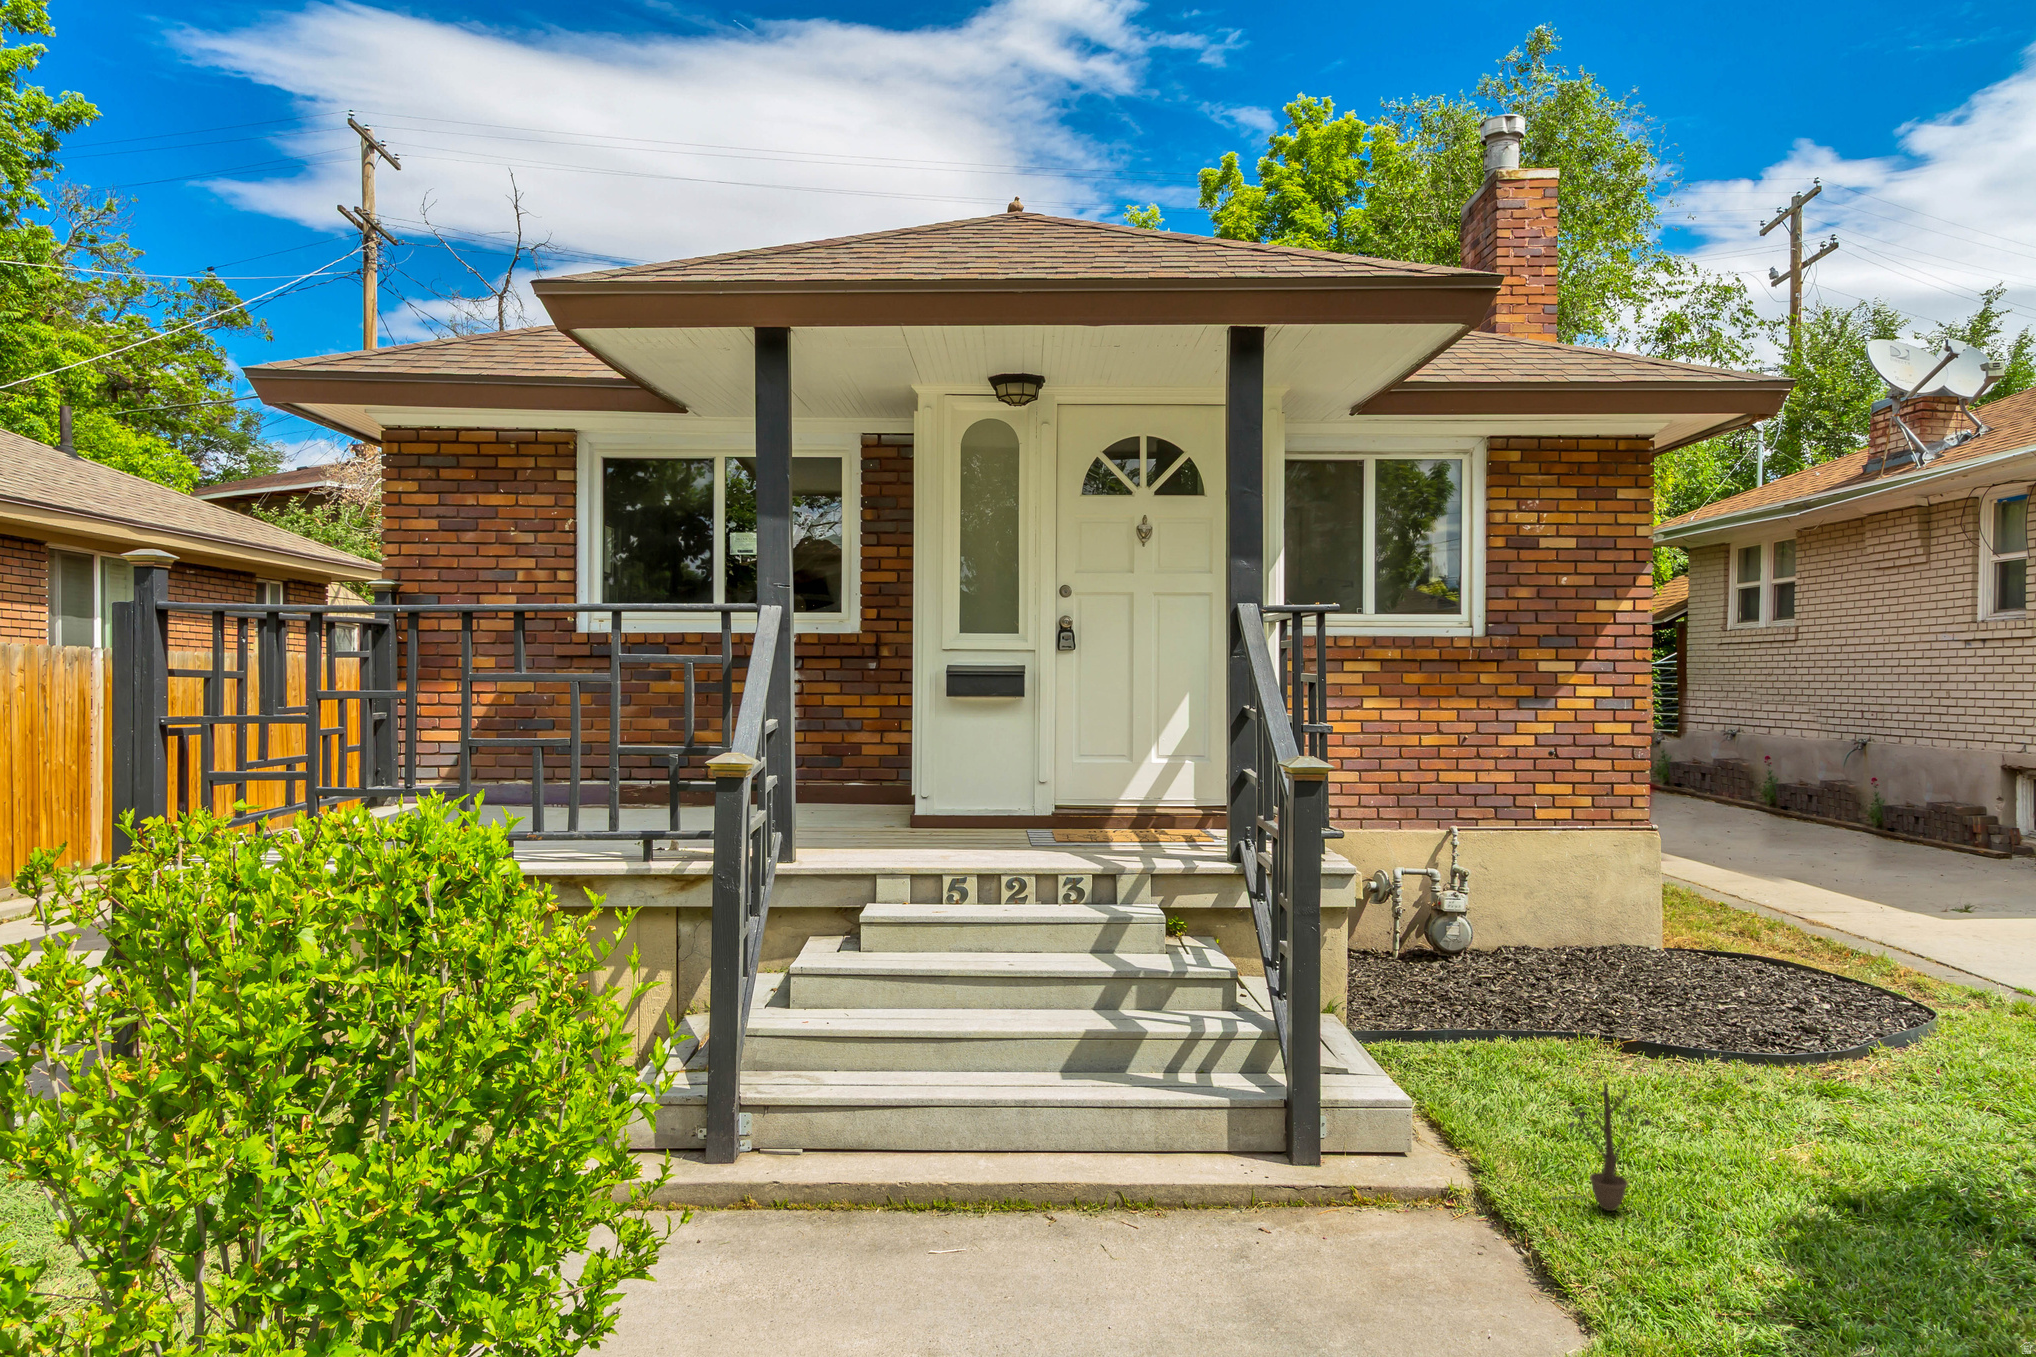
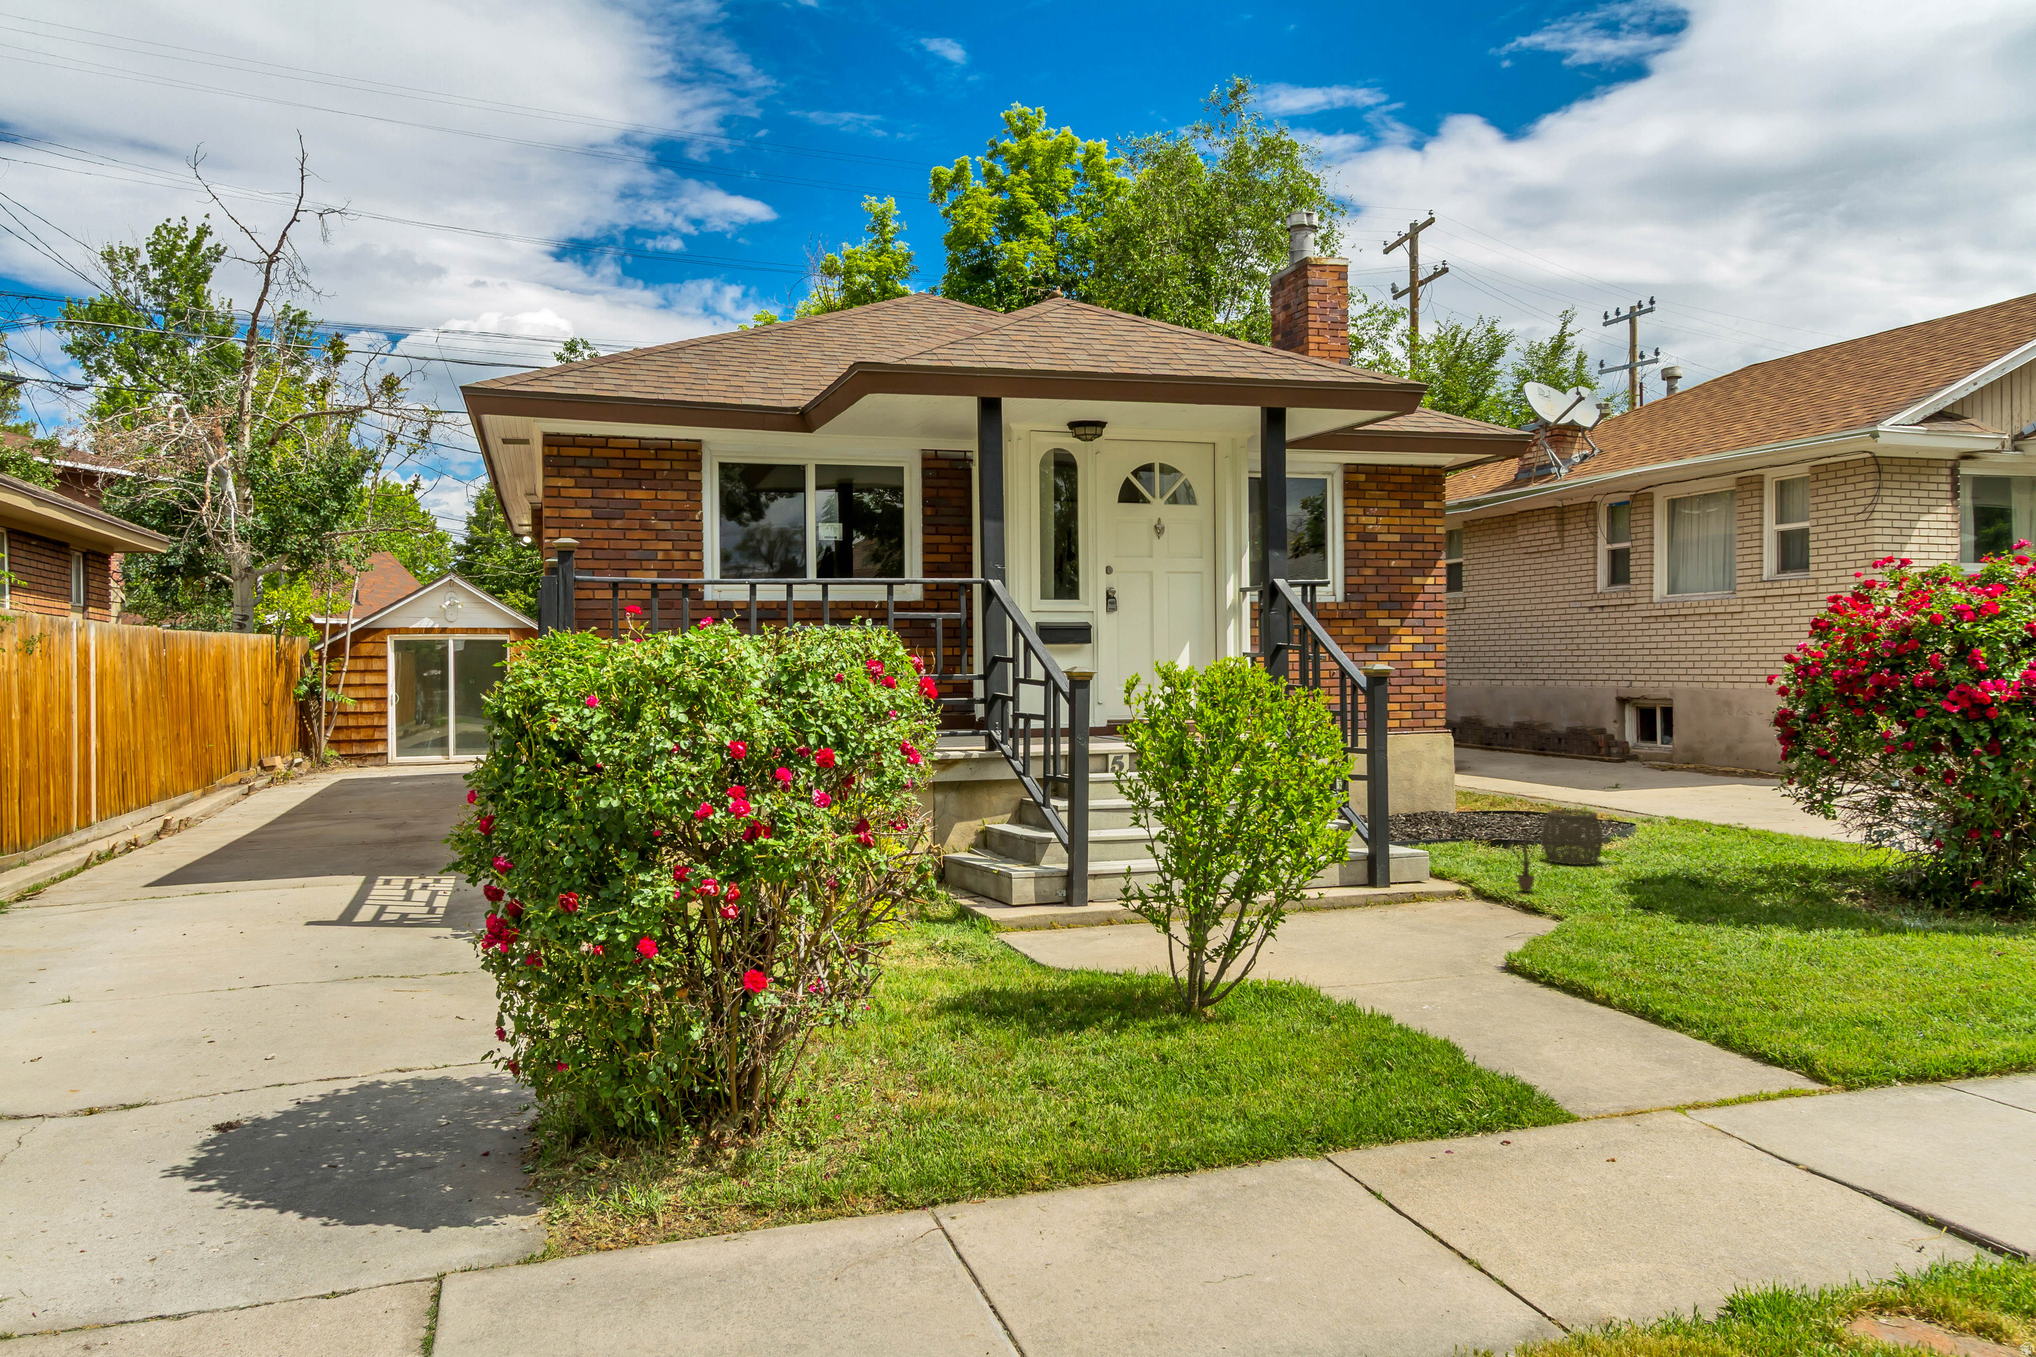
woven basket: none [1712,1015,1834,1129] -> present [1542,810,1603,865]

